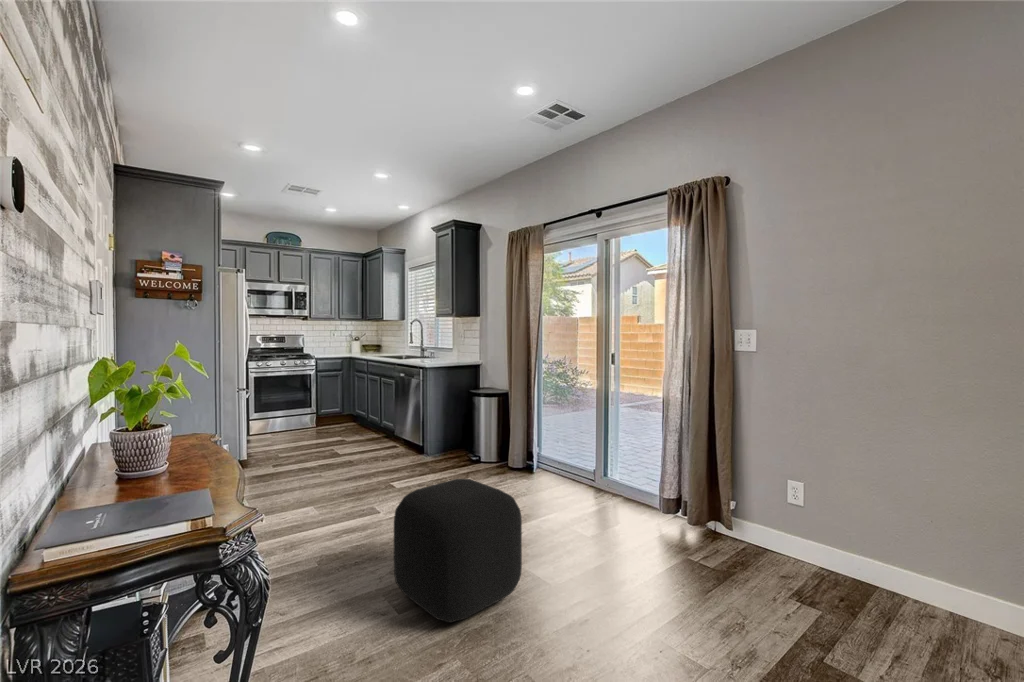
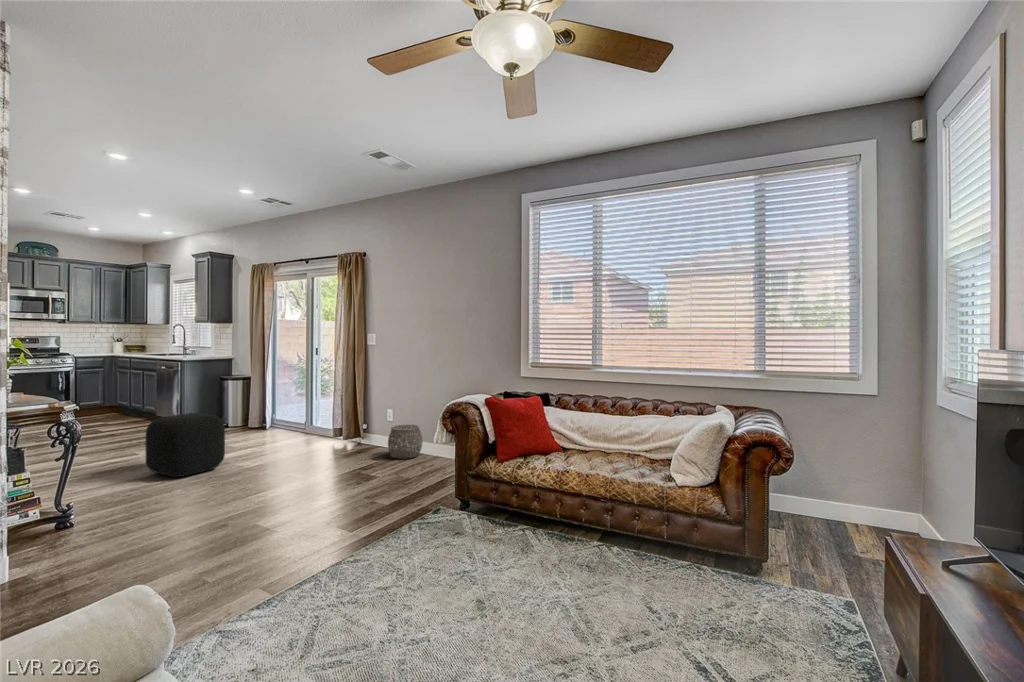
woven basket: none [835,529,935,625] -> present [388,424,422,459]

